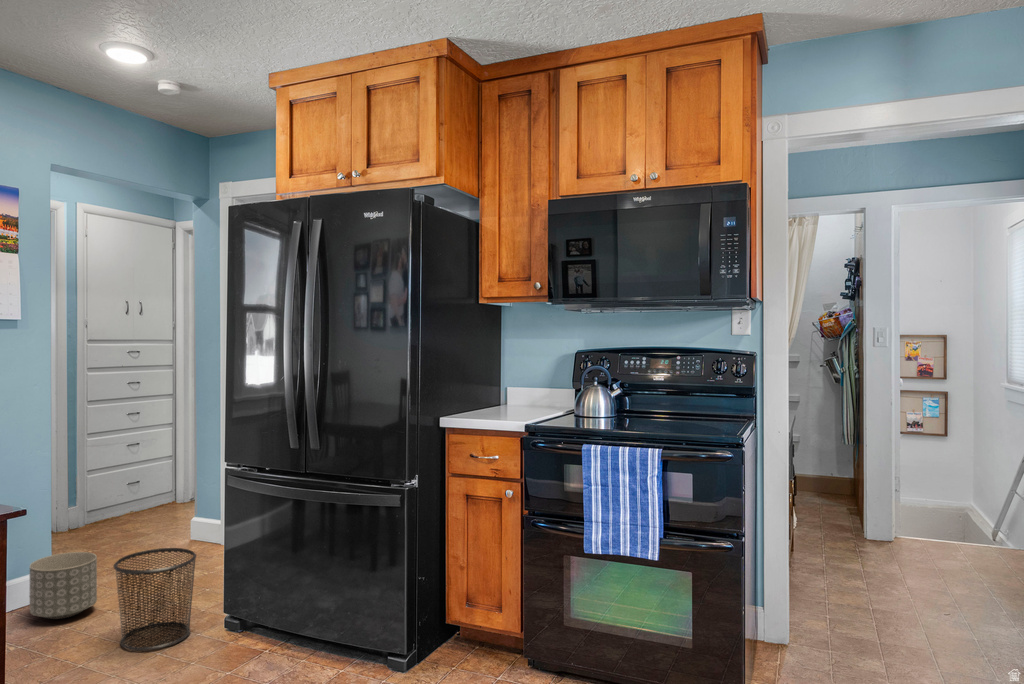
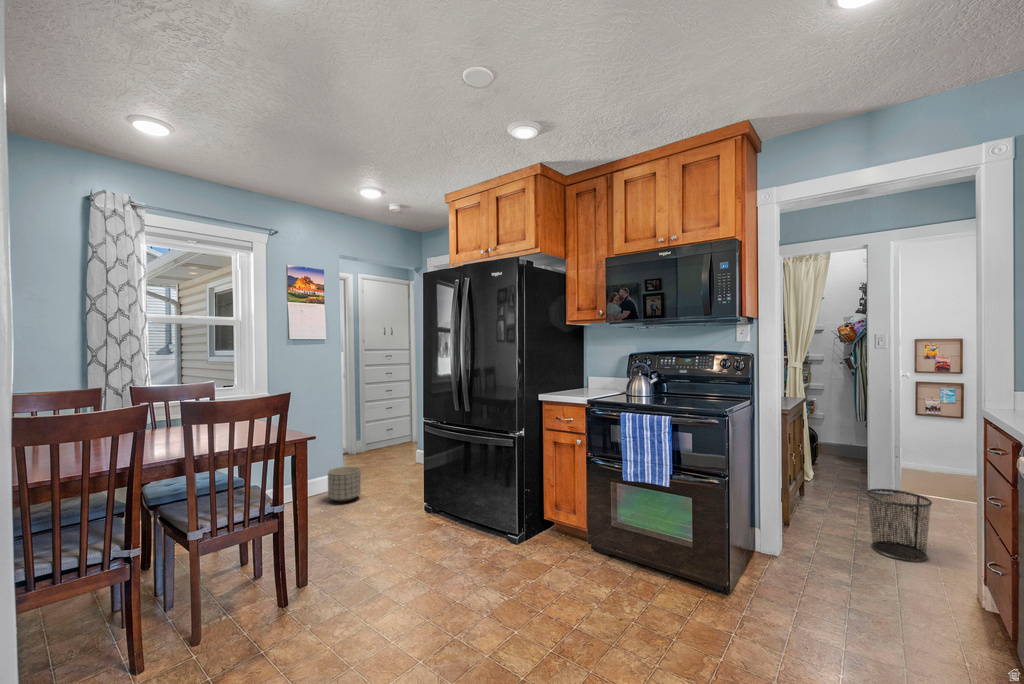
waste bin: present [114,548,196,651] -> present [866,489,932,562]

